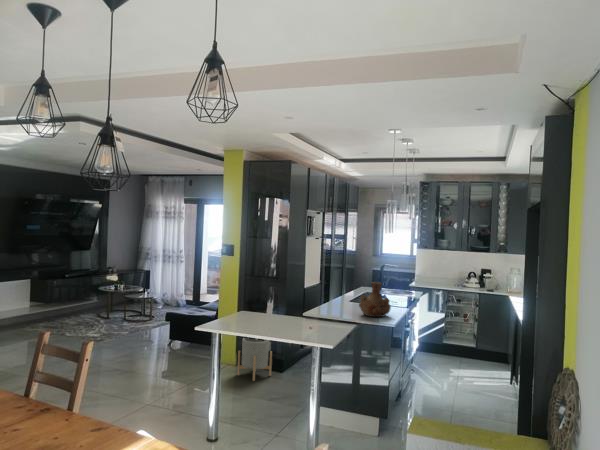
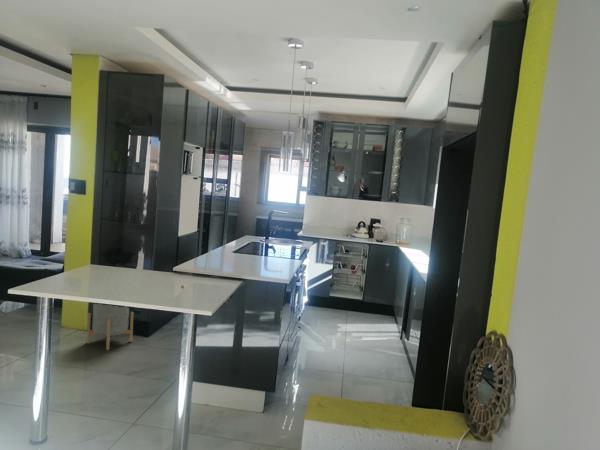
vase: present [359,282,391,317] -> none [242,227,281,271]

